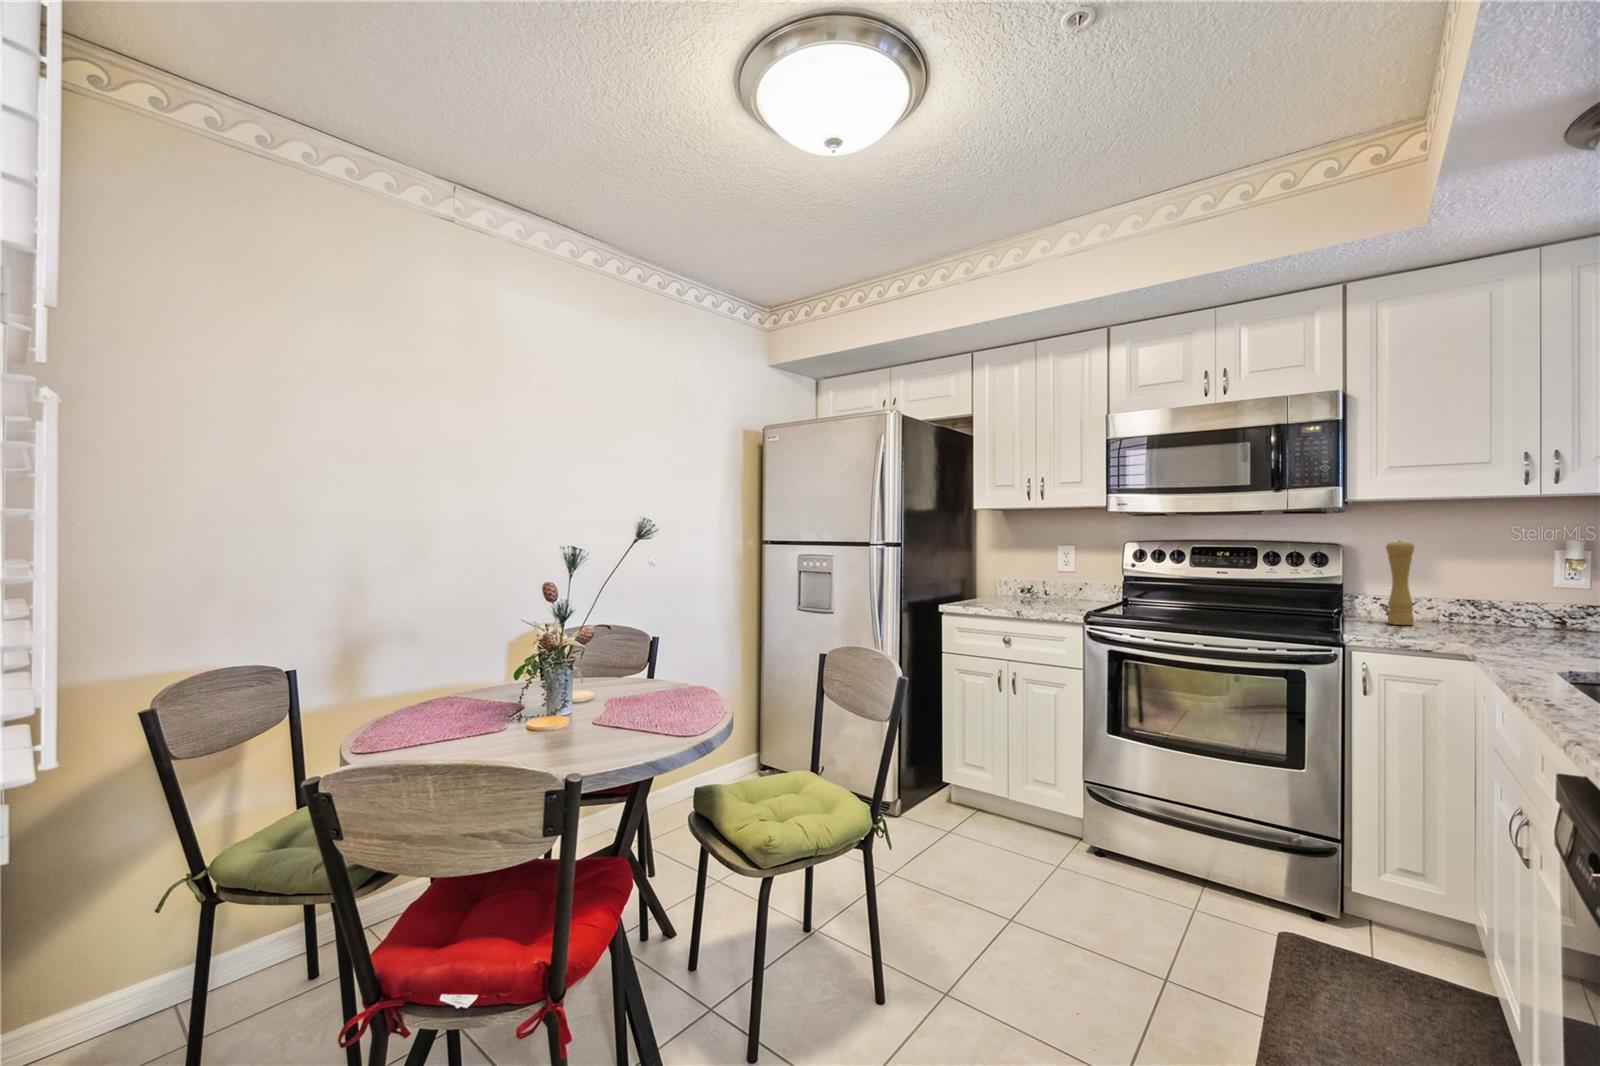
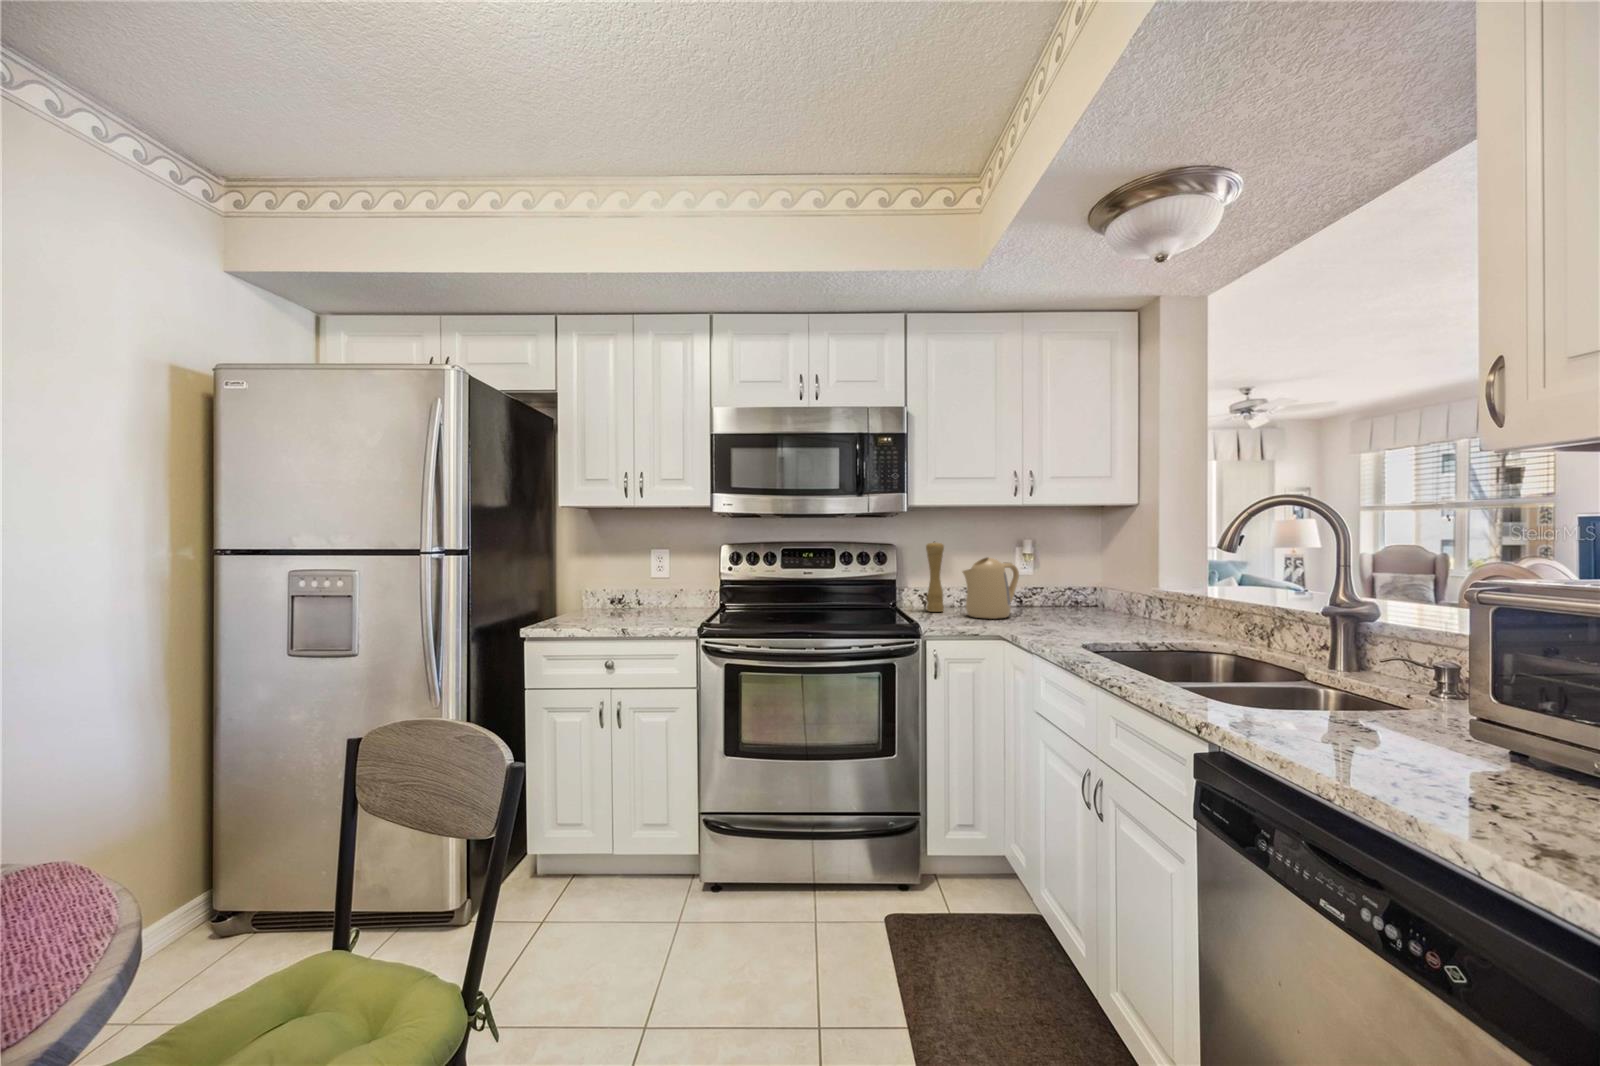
kettle: none [1430,560,1535,637] -> present [962,557,1019,619]

